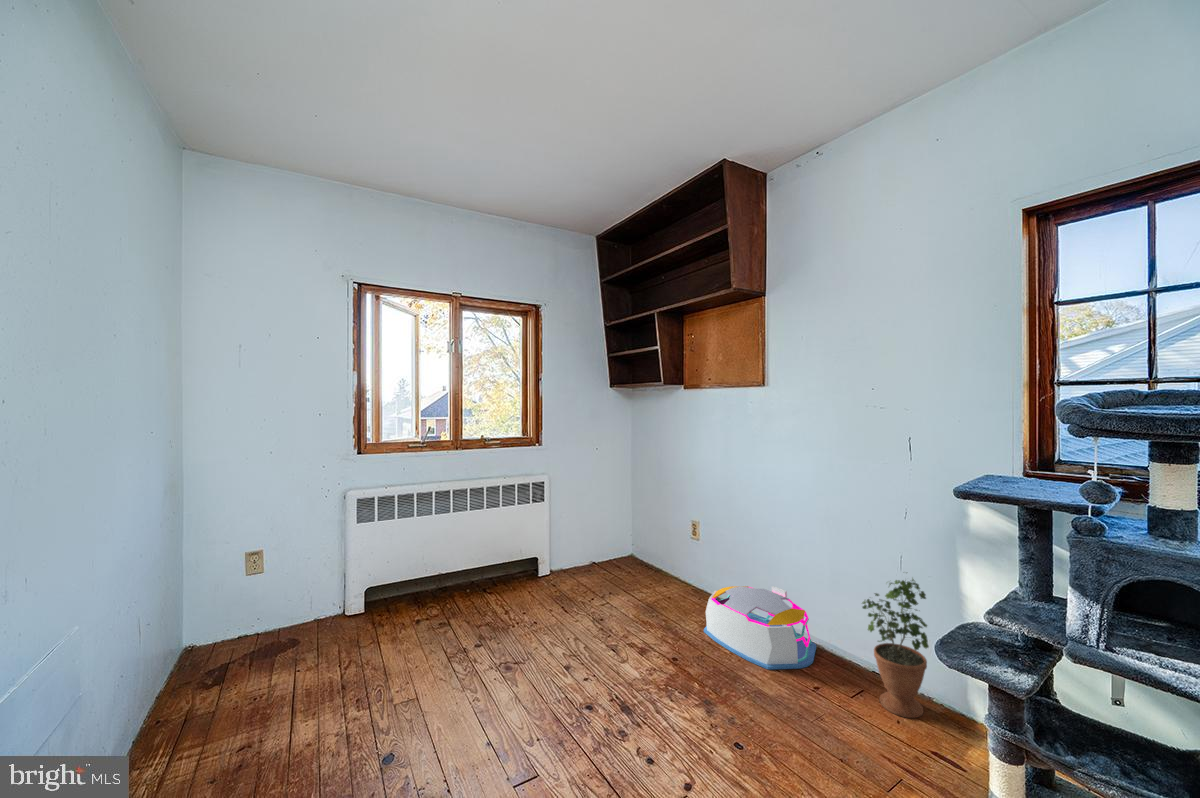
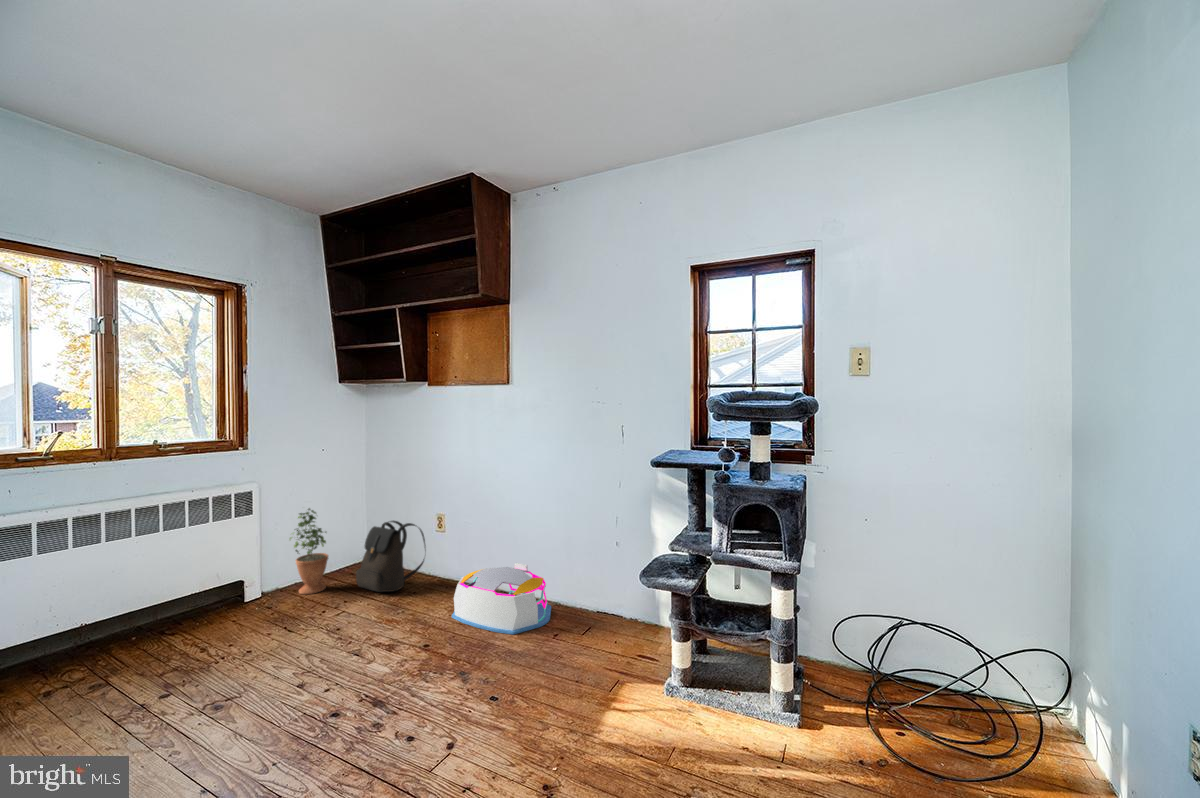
backpack: none [621,521,683,590] -> present [356,521,426,592]
potted plant: present [862,579,929,718] -> present [289,508,328,594]

